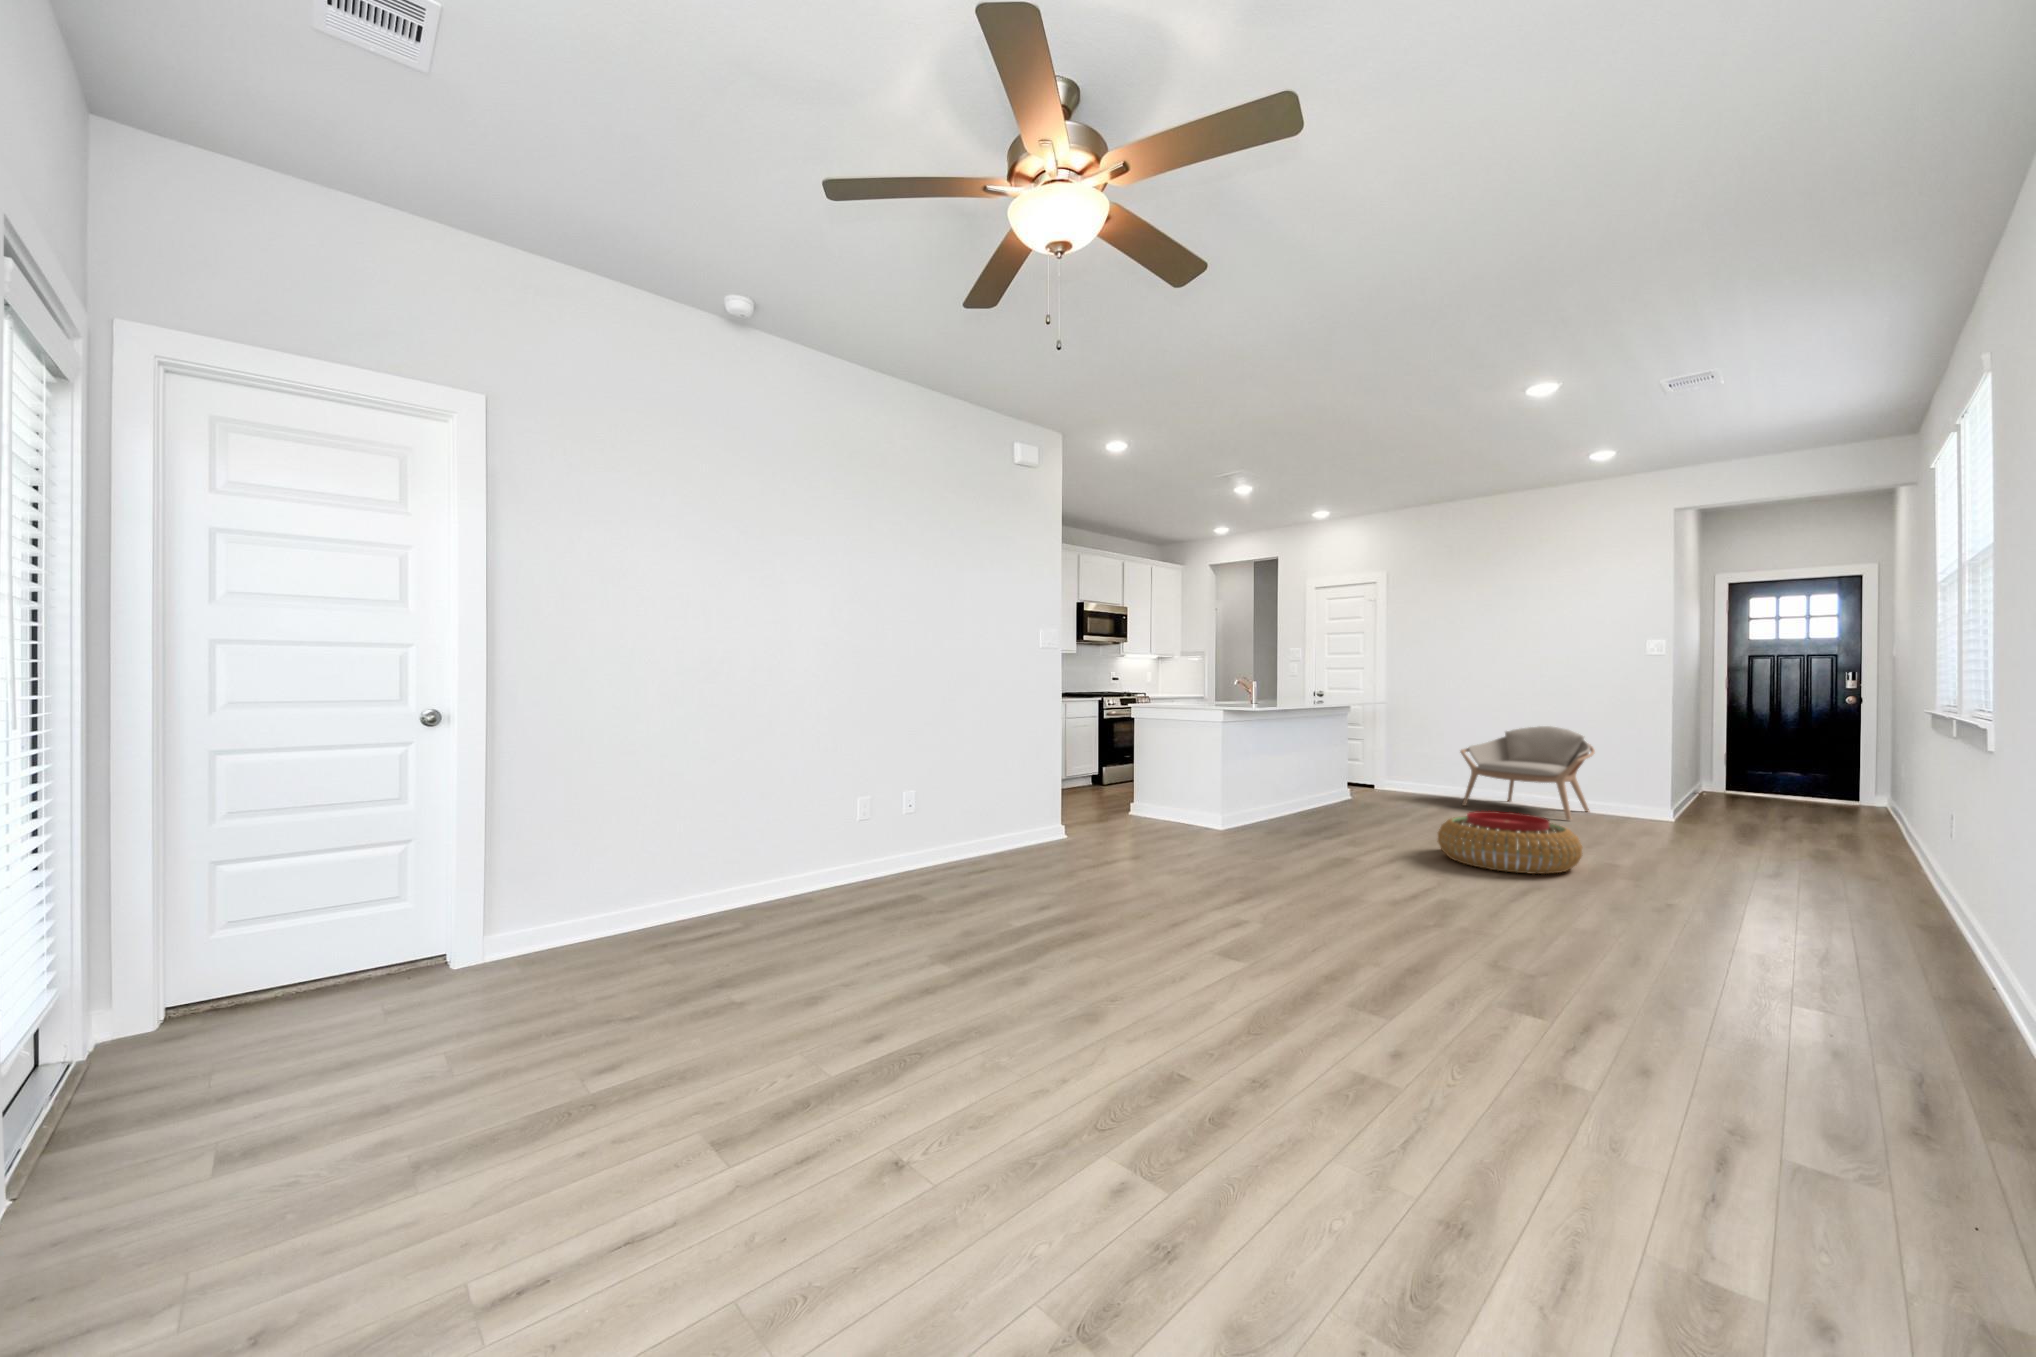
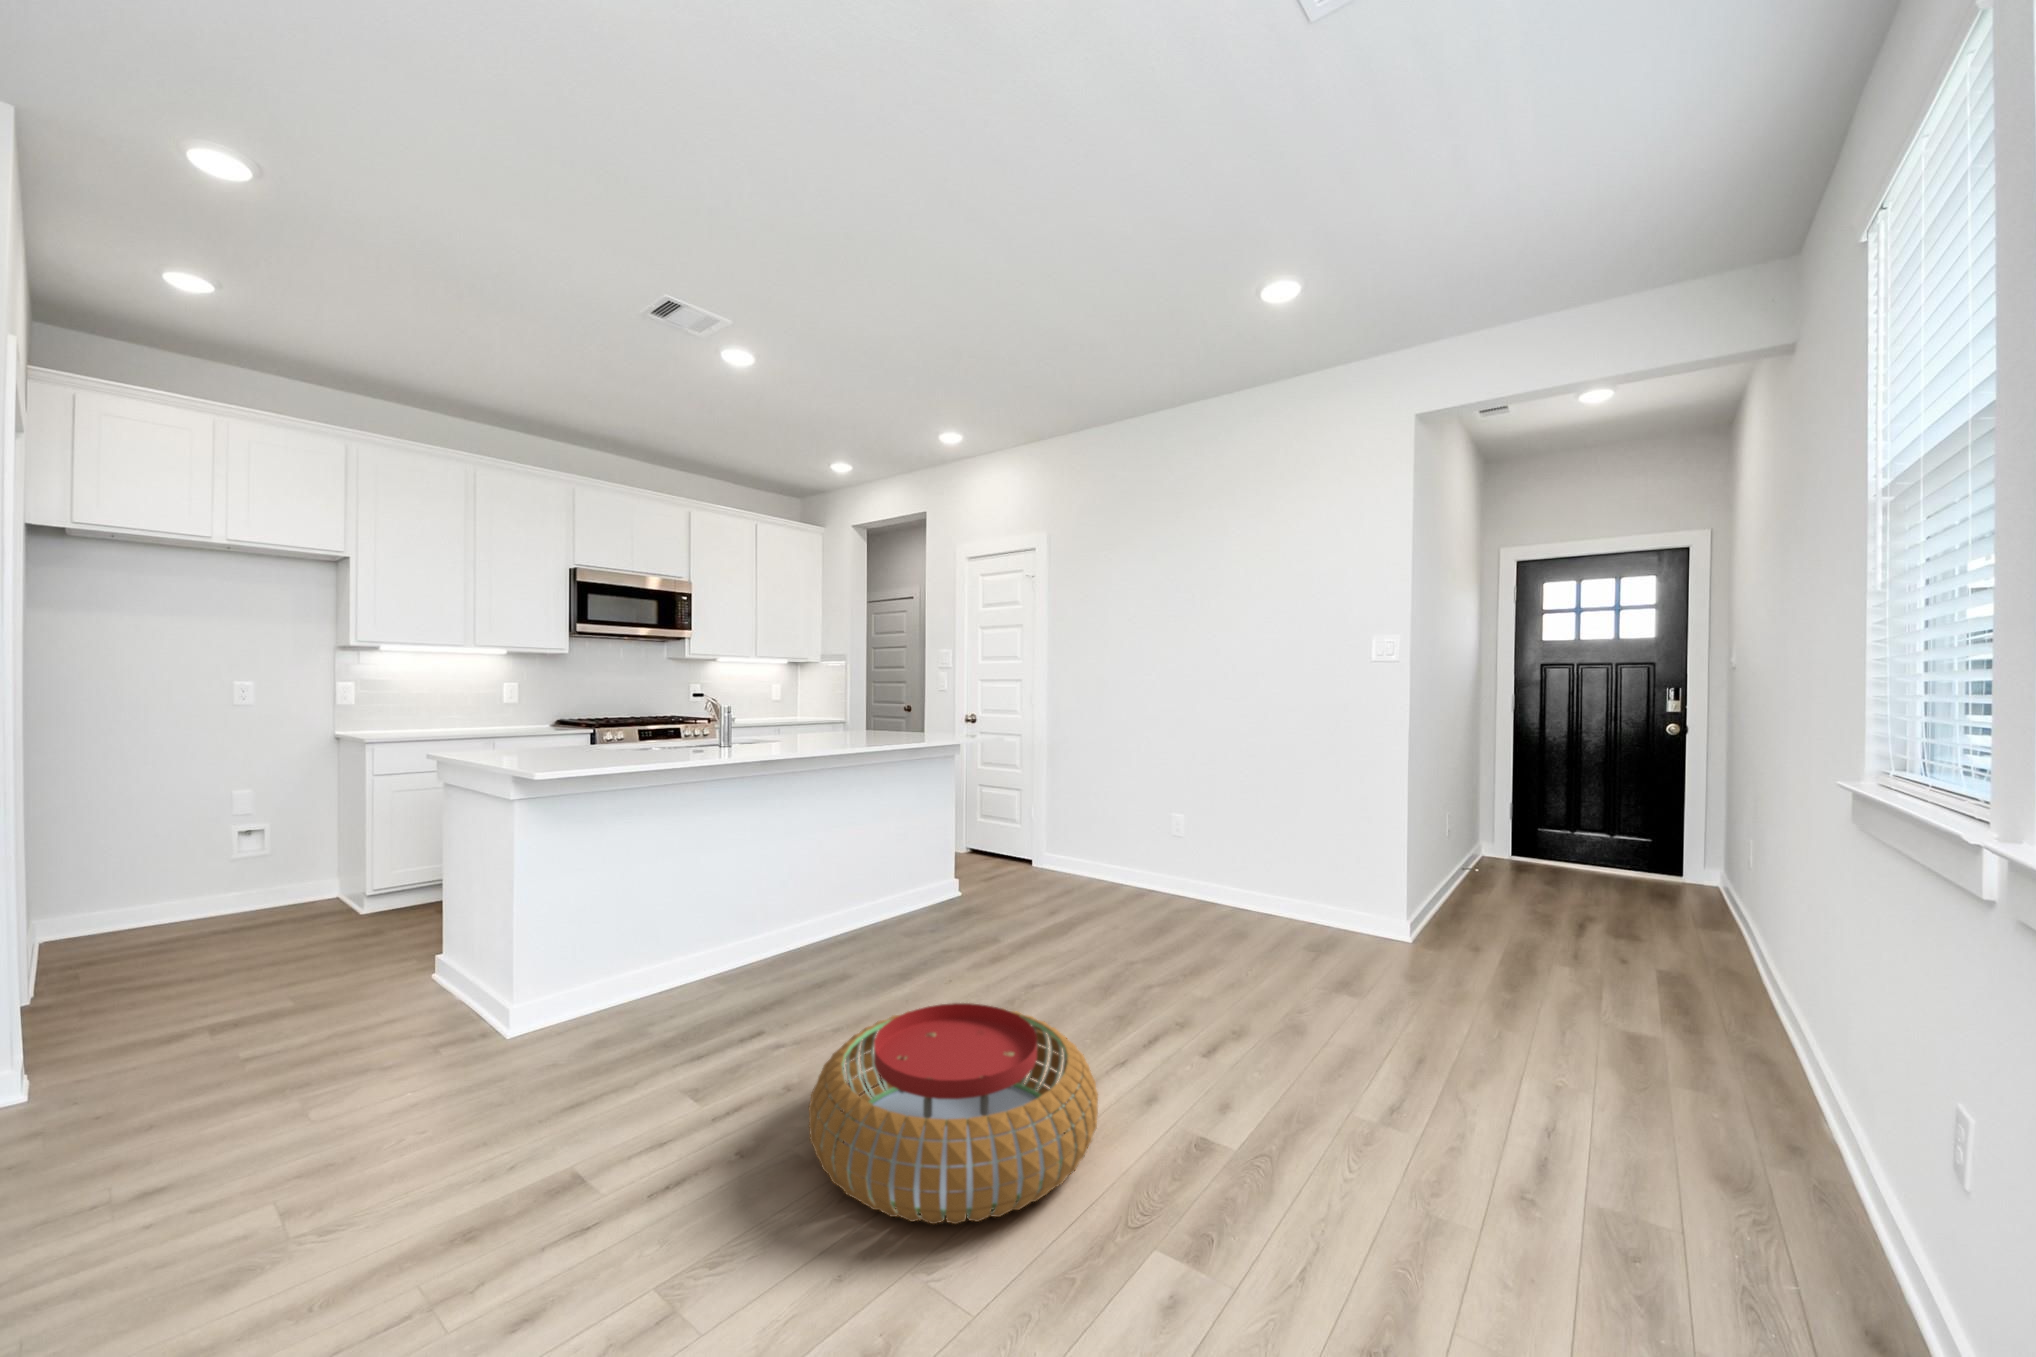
armchair: present [1460,726,1595,820] -> none [1107,773,1292,943]

